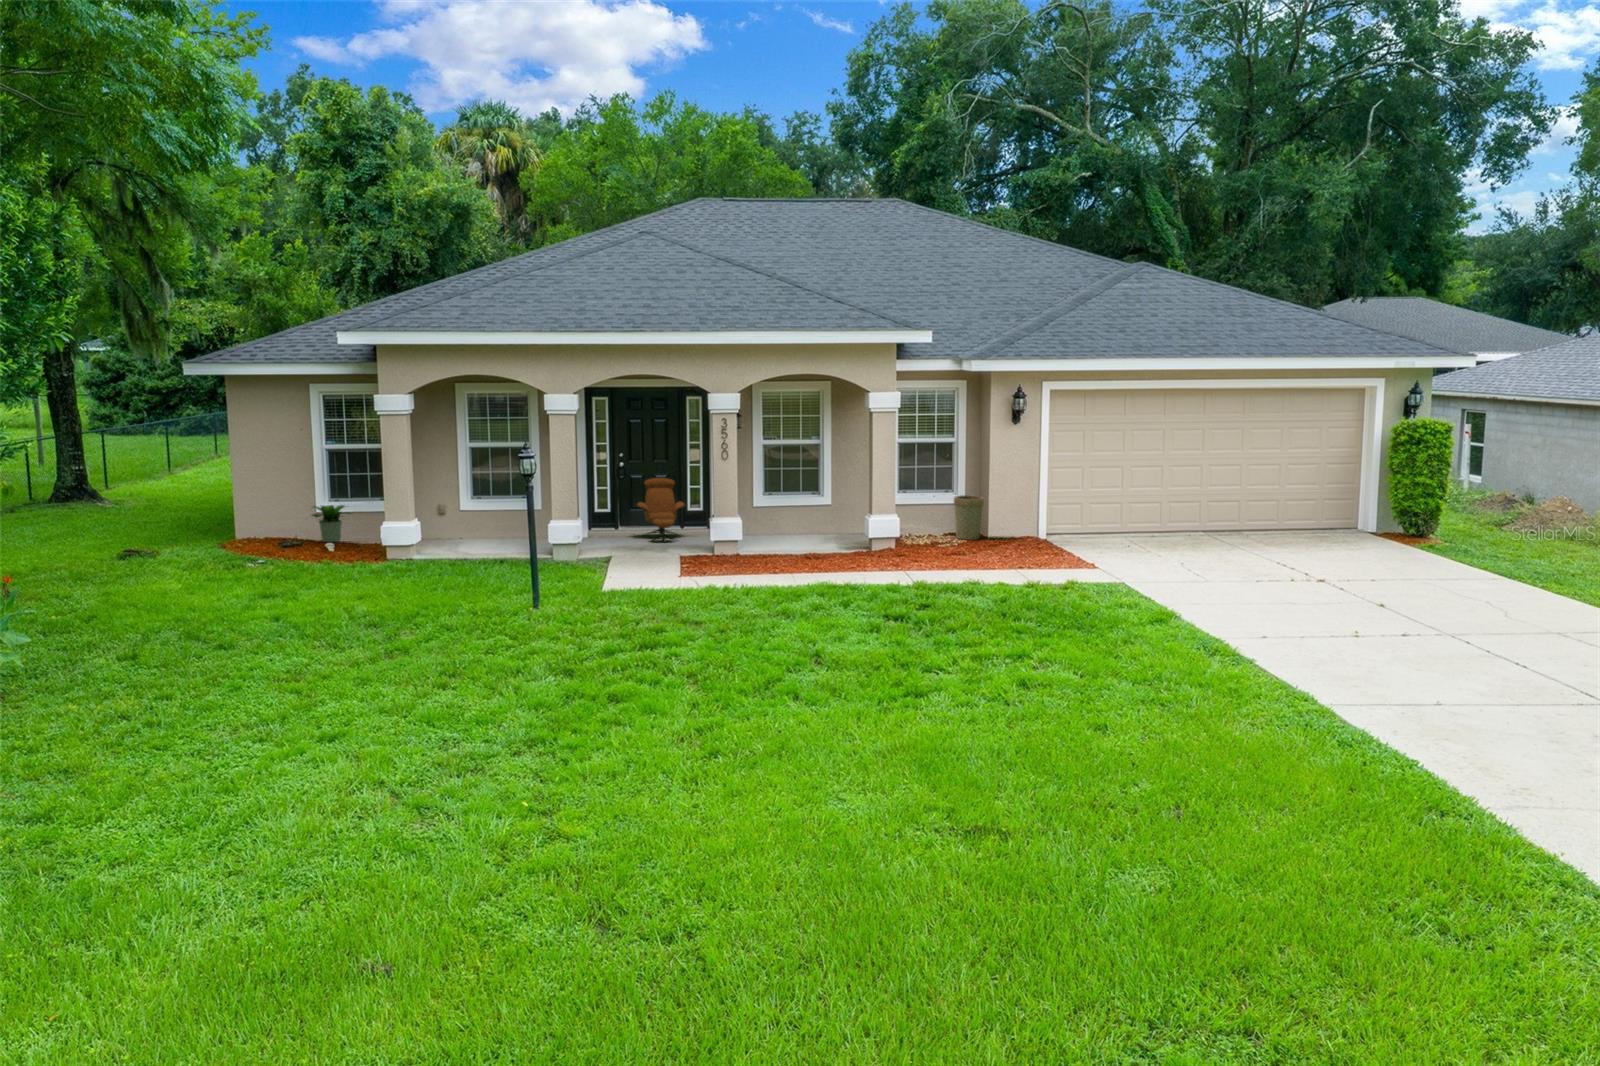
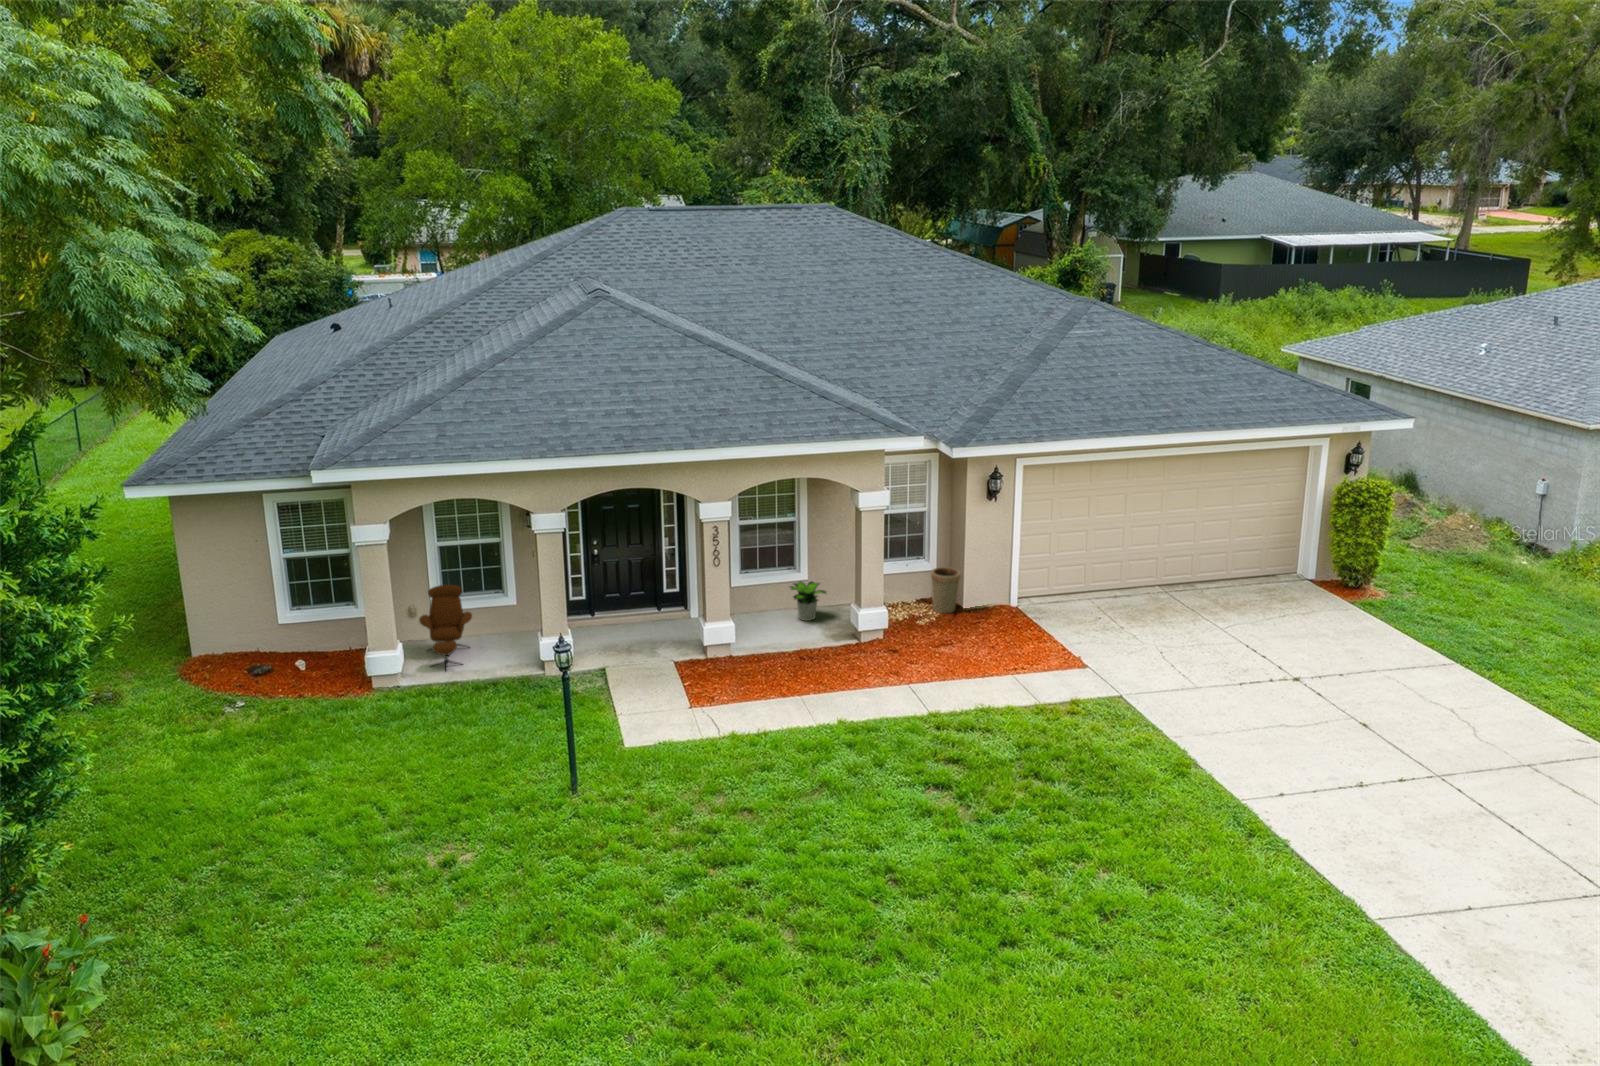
lounge chair: present [637,478,684,541] -> present [419,585,472,669]
potted plant: present [312,505,348,542] -> present [790,581,826,621]

